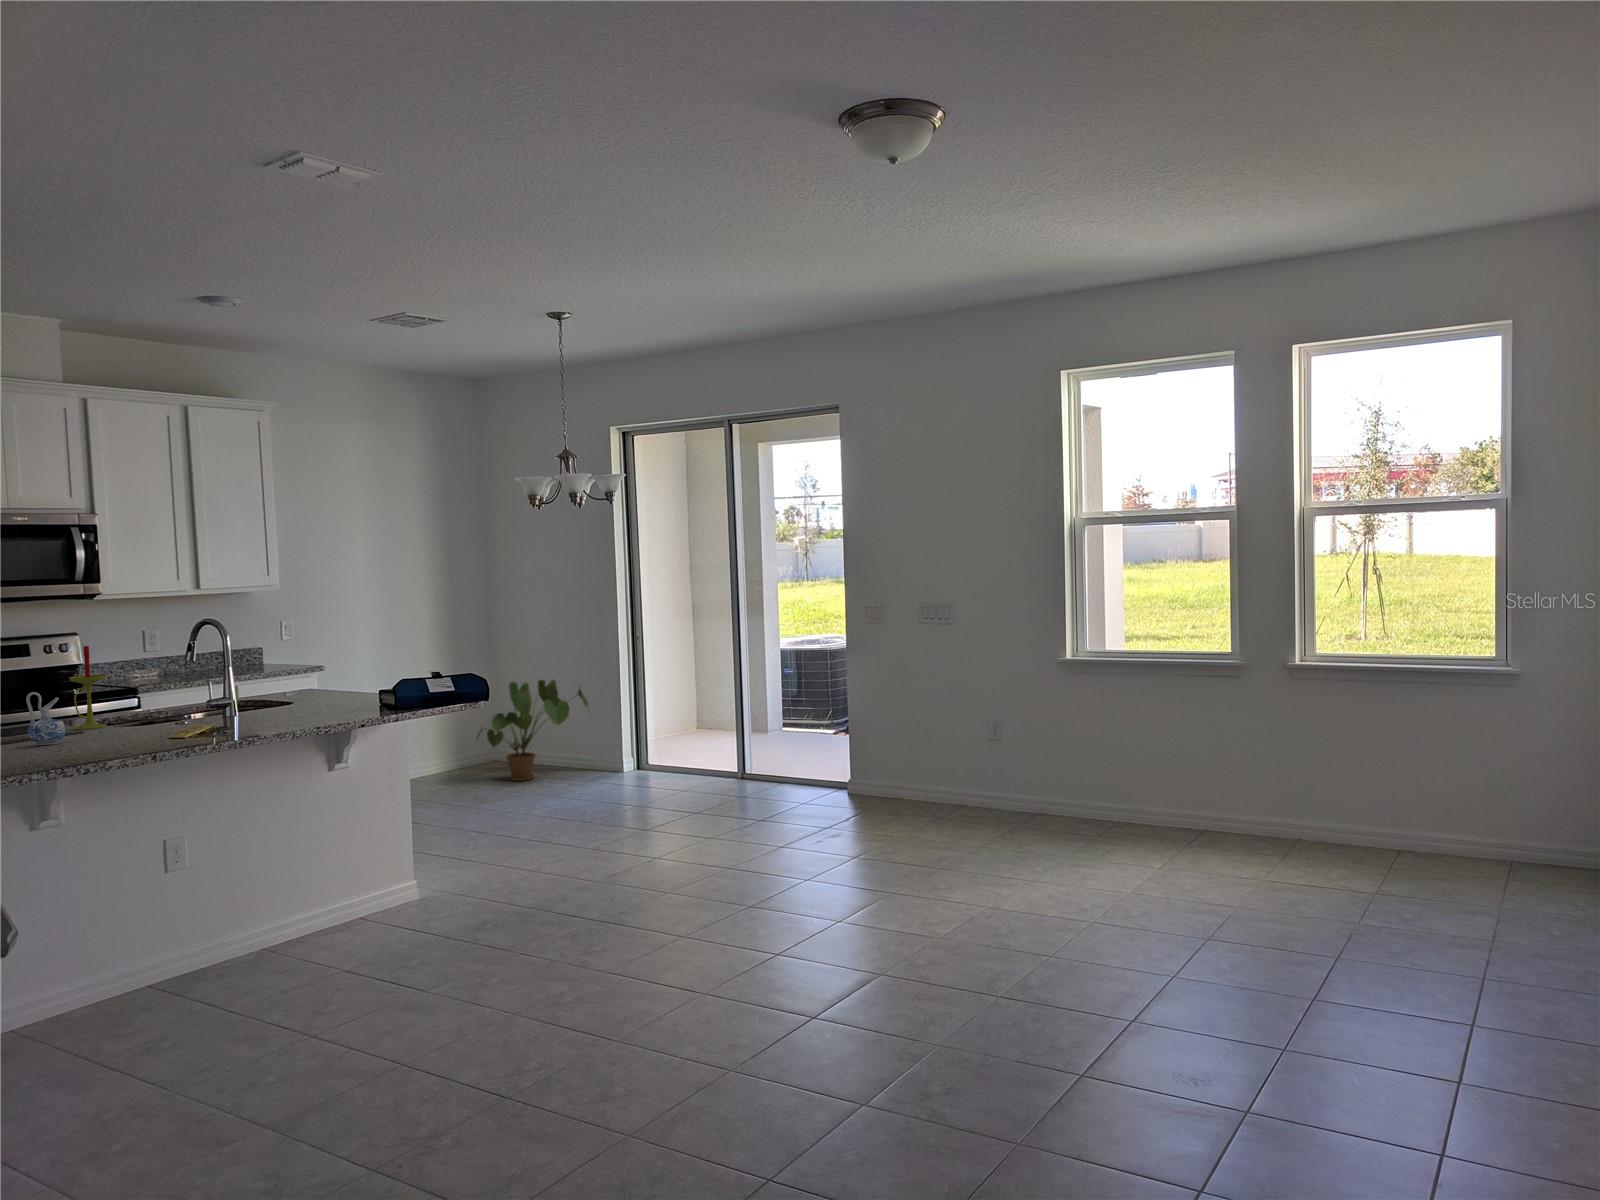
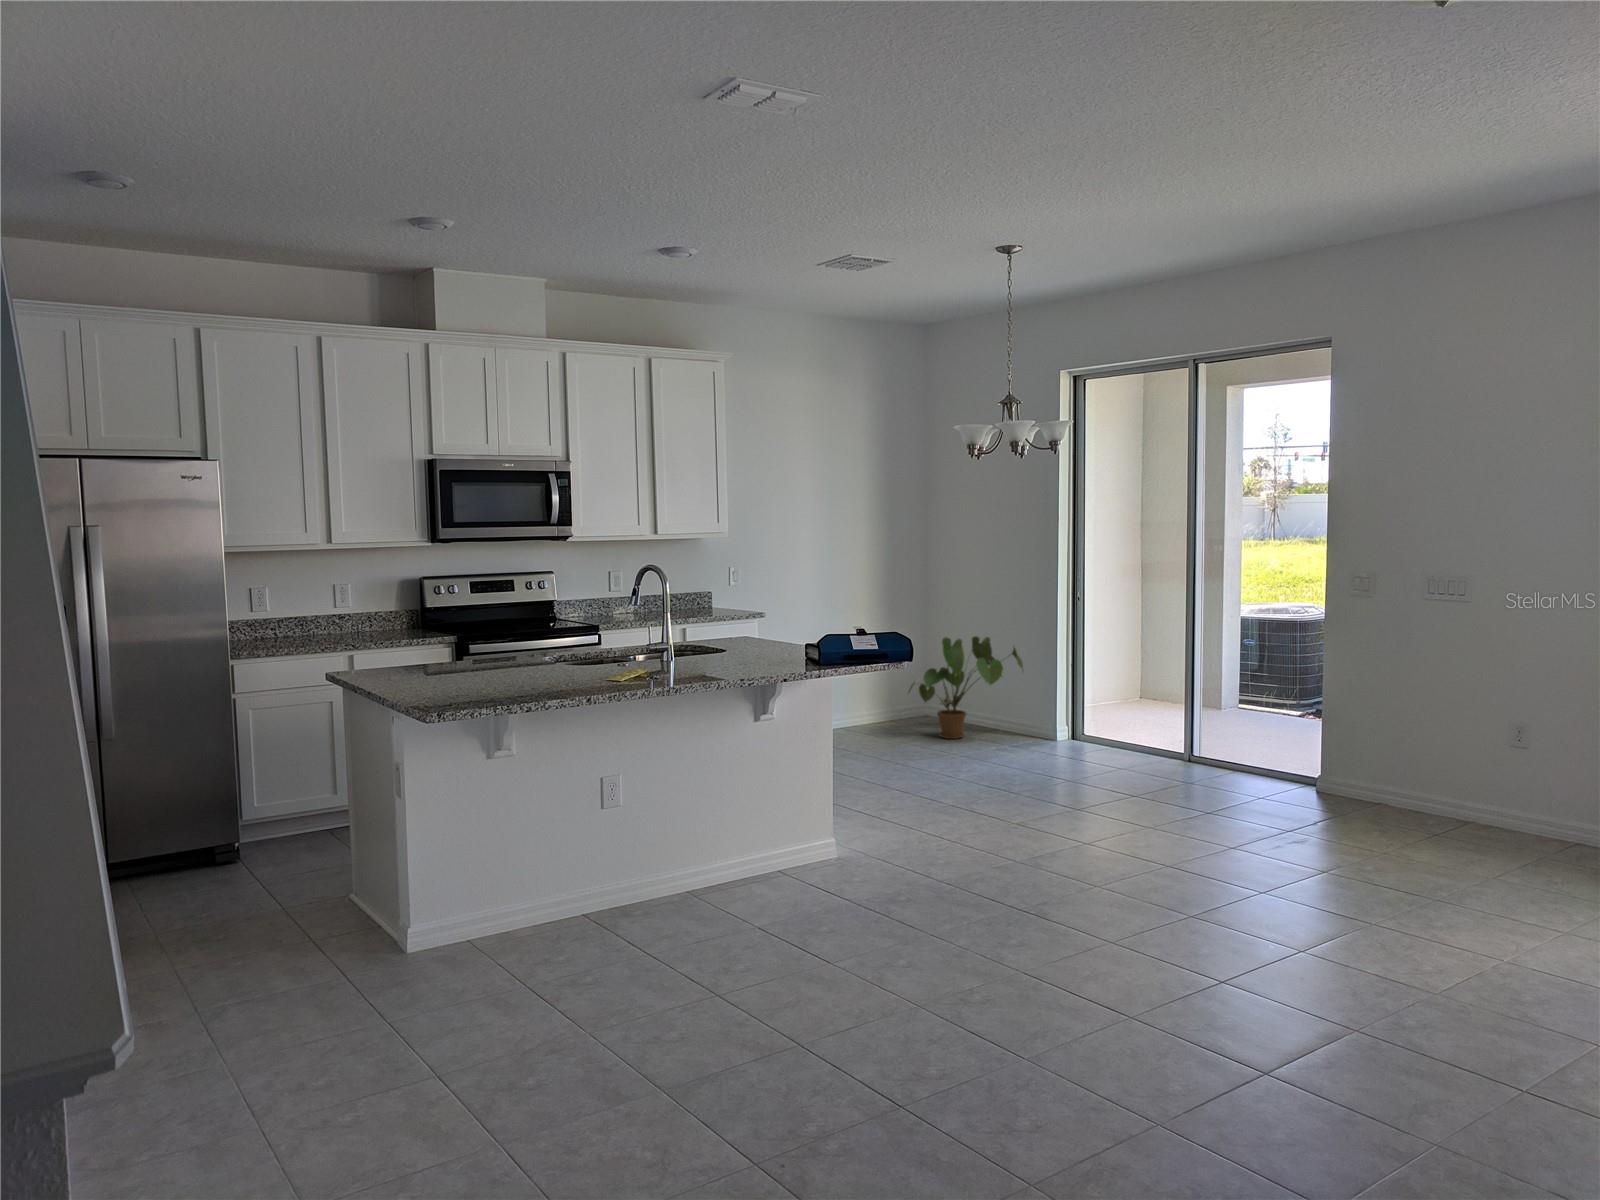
candle: present [70,646,107,730] -> none [531,584,563,665]
ceramic pitcher: present [26,692,65,745] -> none [489,629,521,679]

